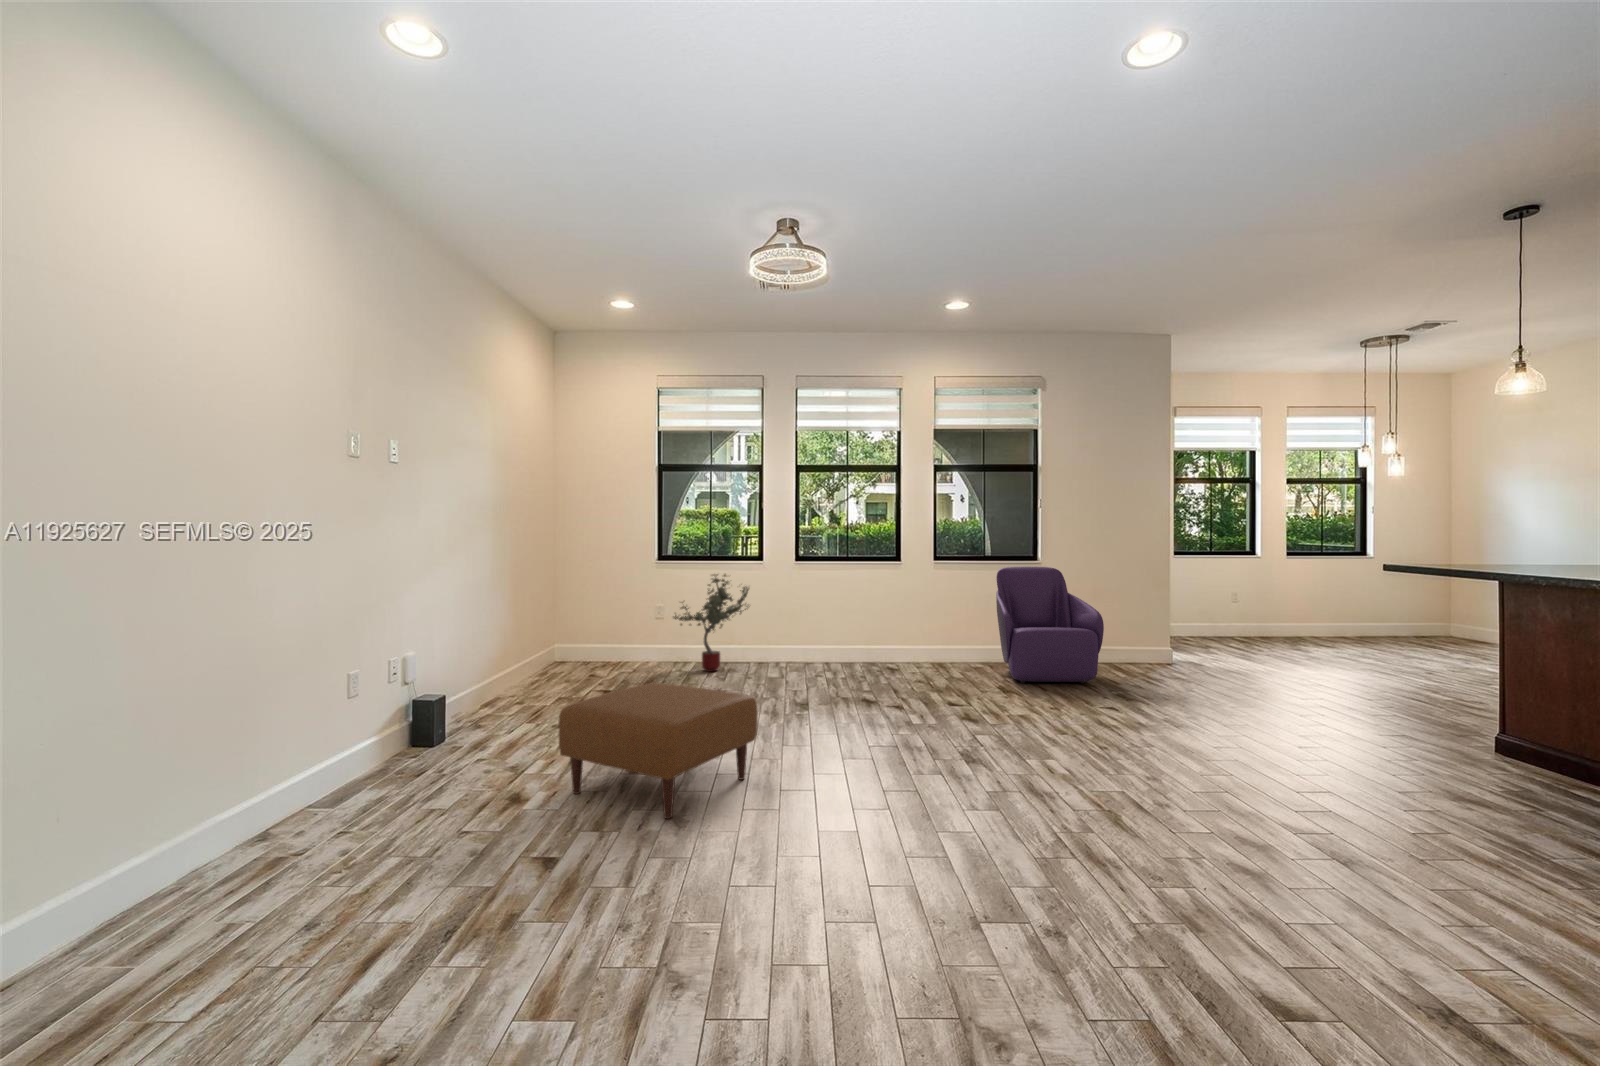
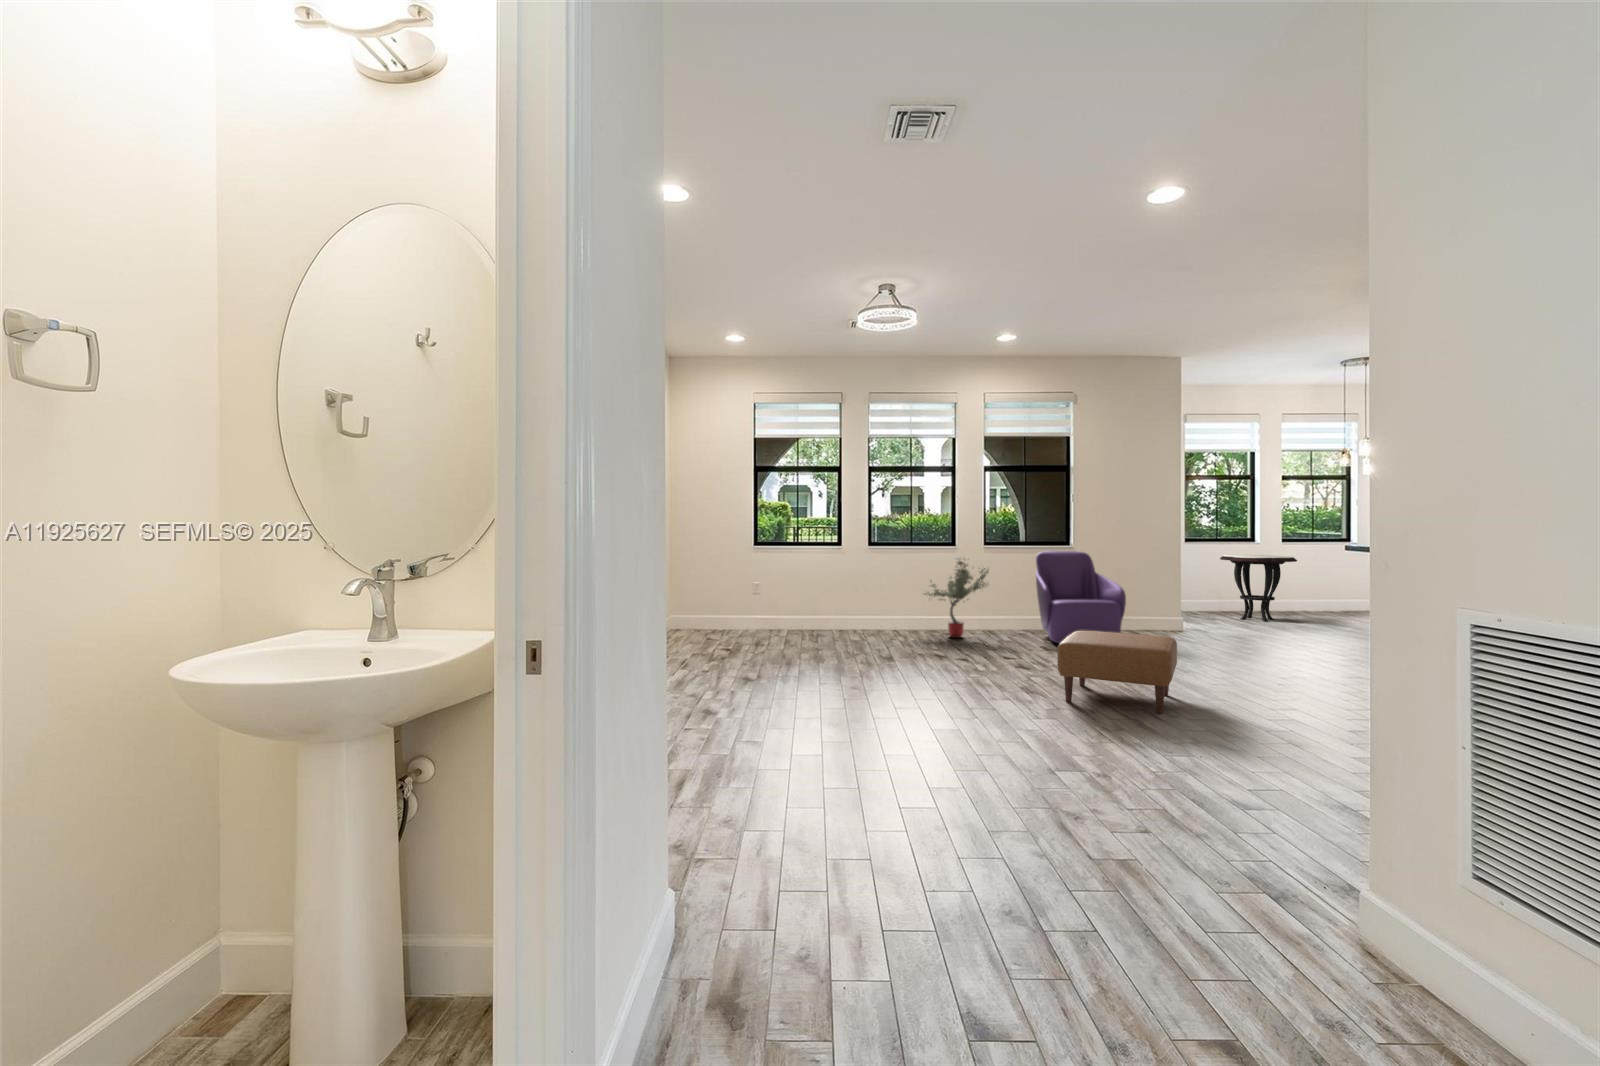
side table: none [1215,571,1305,649] -> present [1220,555,1297,622]
potted tree: present [673,574,750,672] -> present [925,558,989,638]
ottoman: present [558,682,758,819] -> present [1057,631,1177,714]

